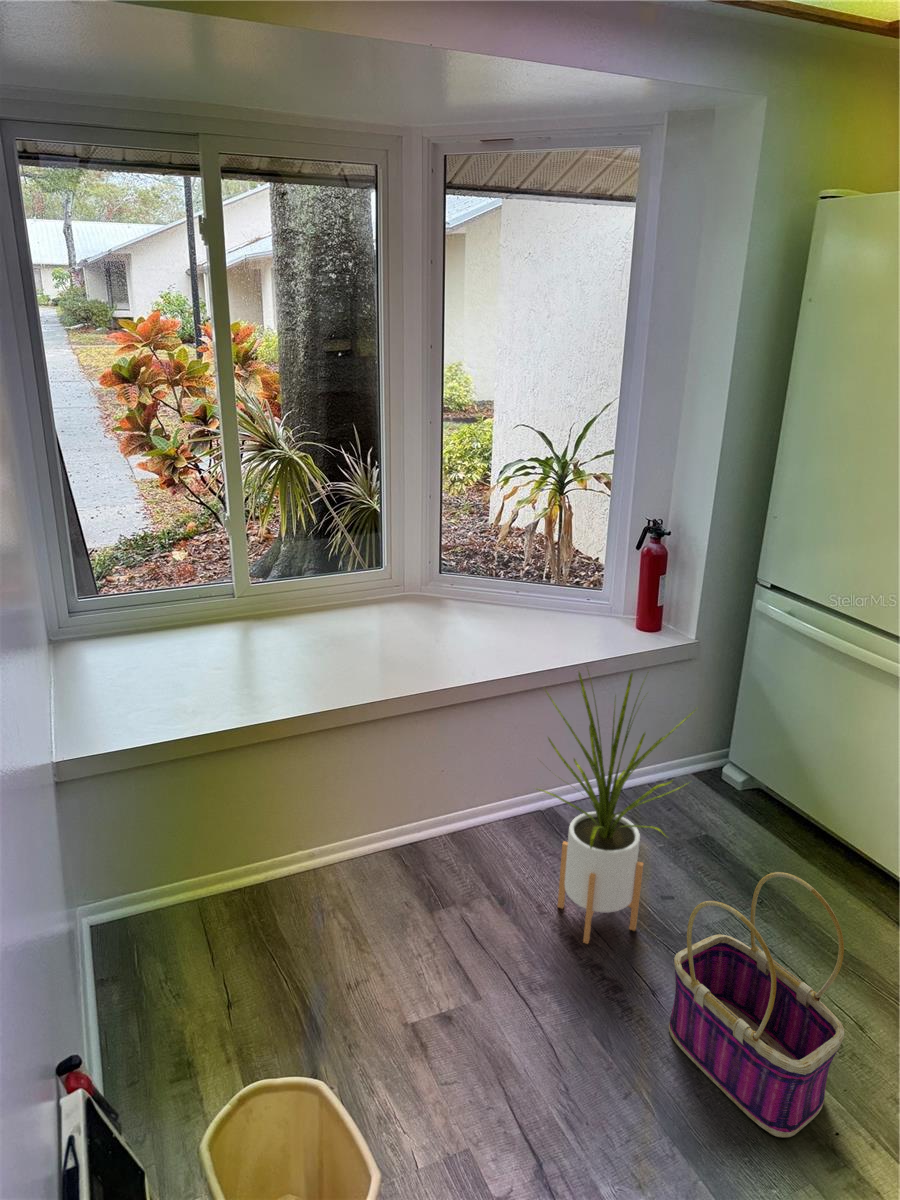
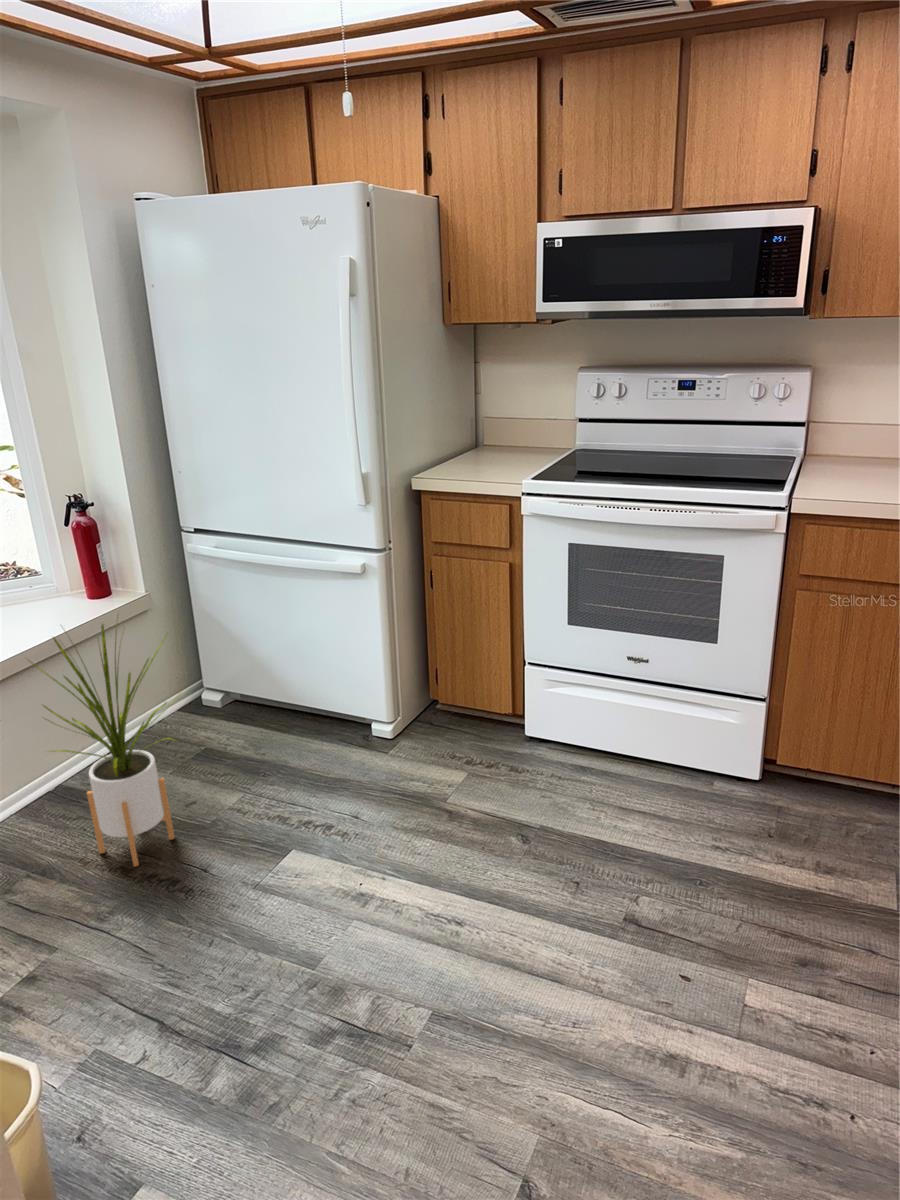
basket: present [669,872,844,1137] -> none [213,722,346,908]

